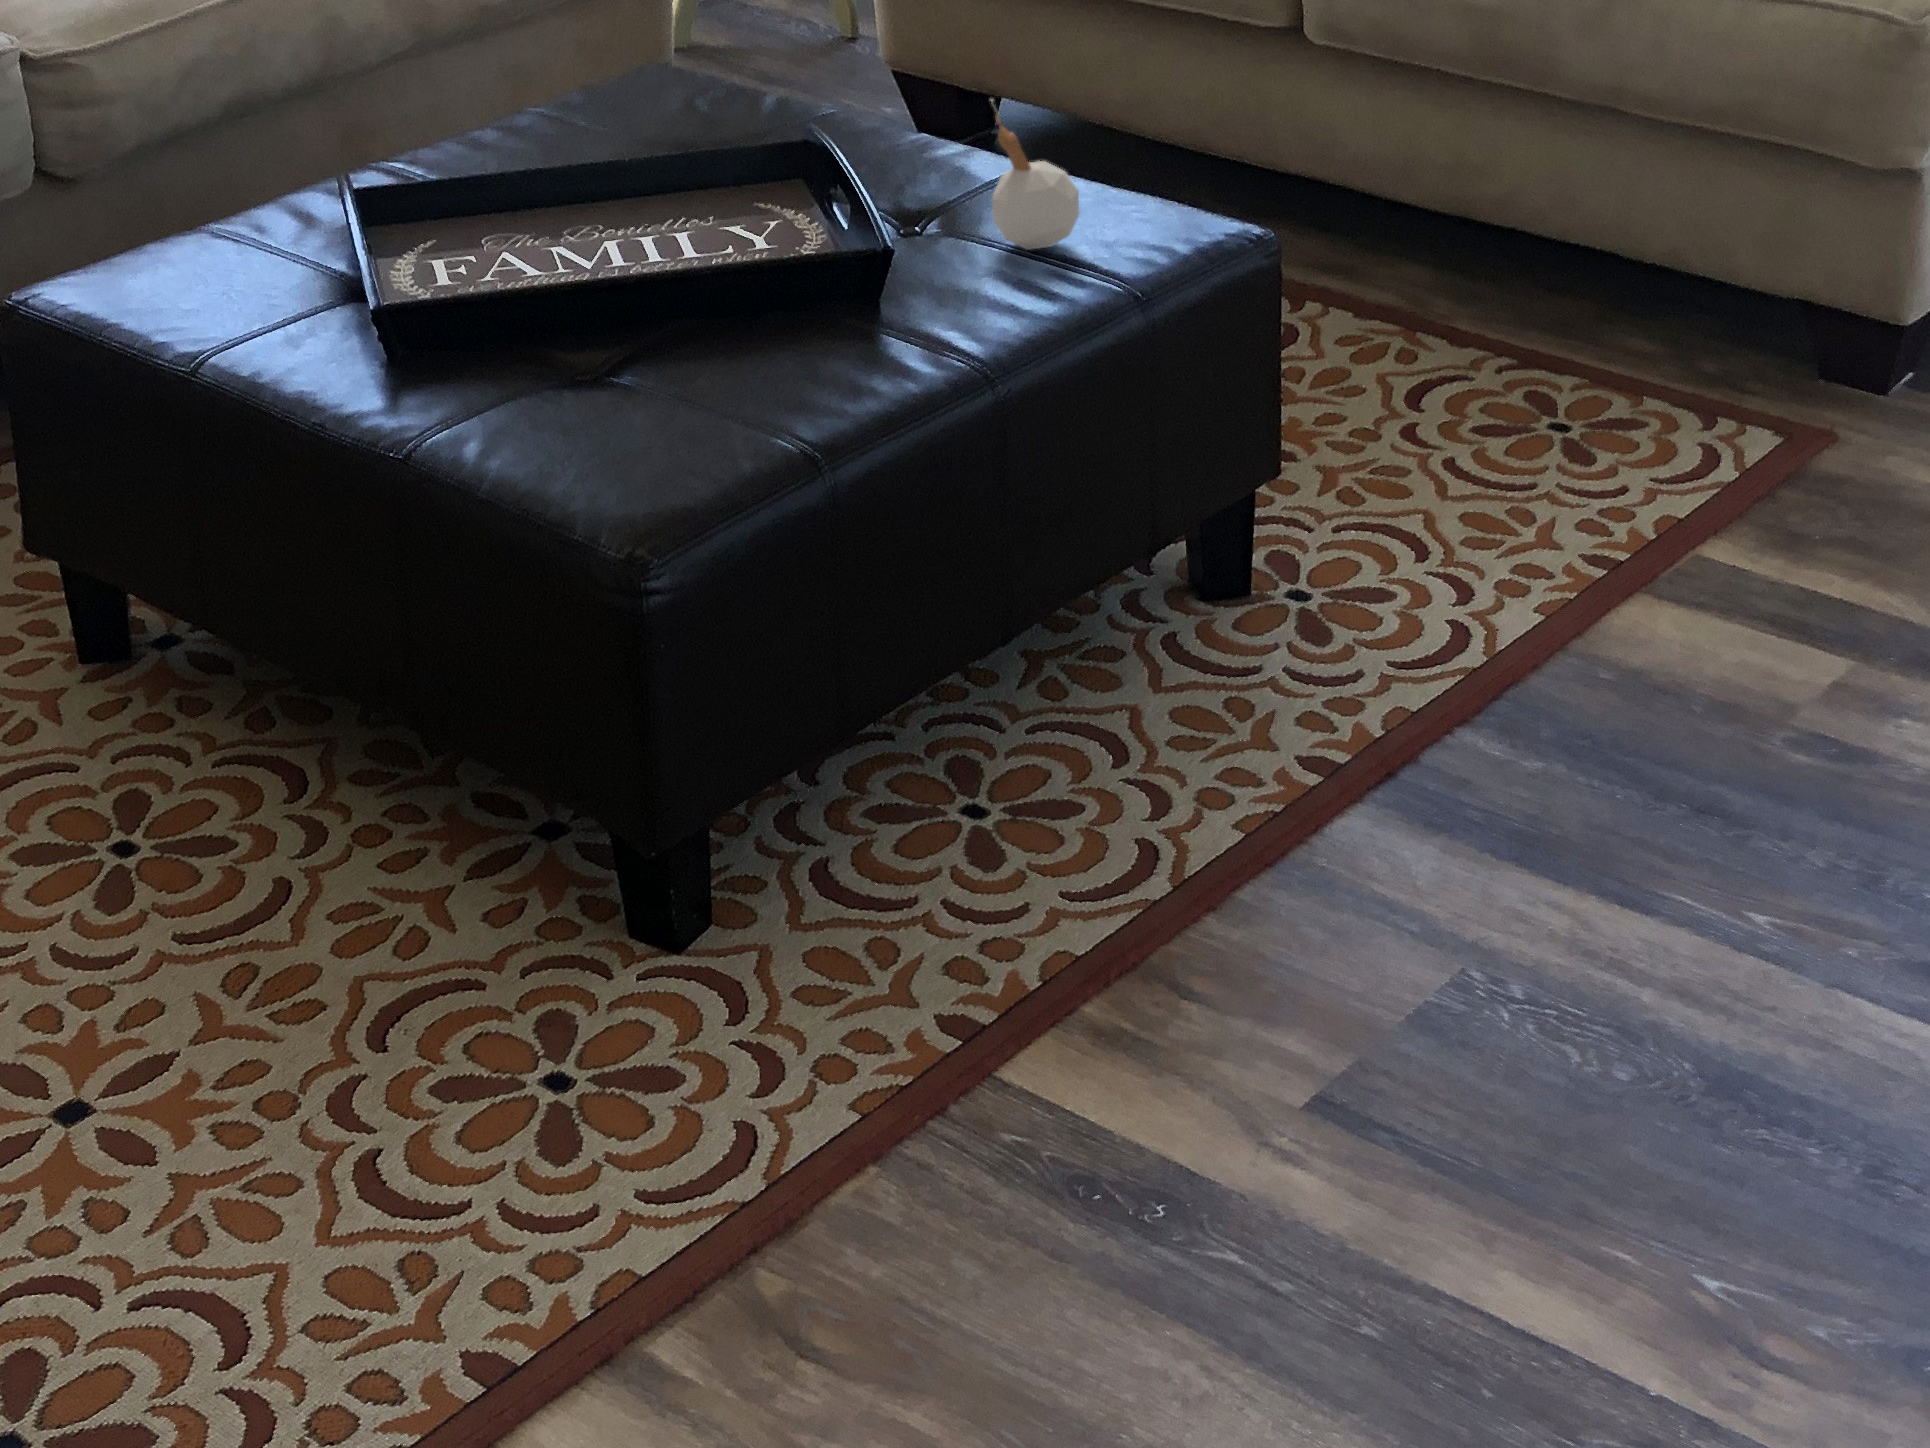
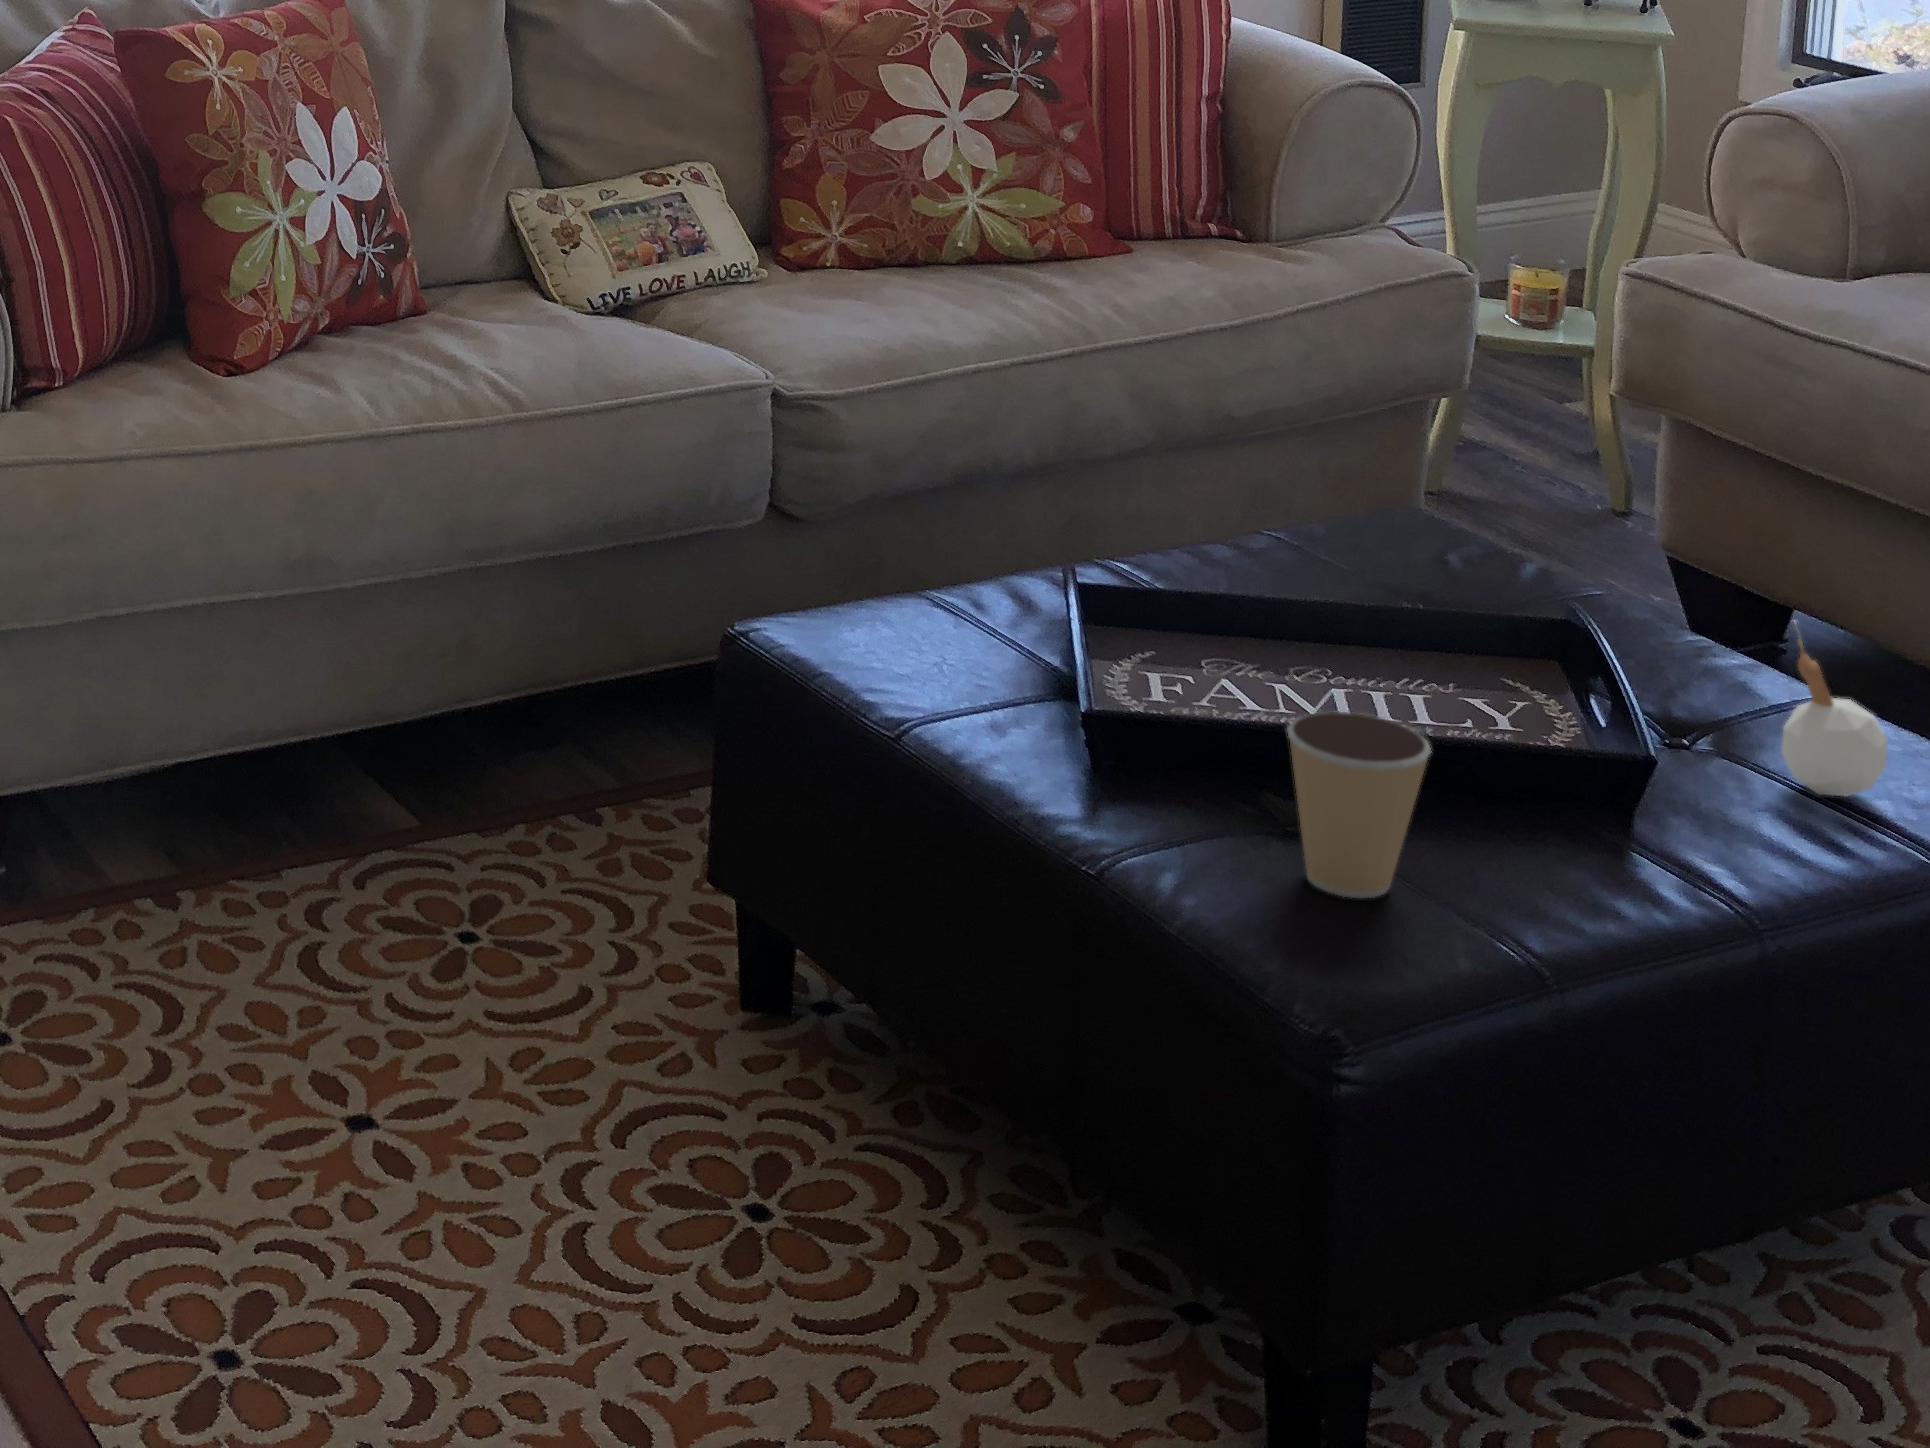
coffee cup: none [551,257,686,431] -> present [1287,711,1431,898]

